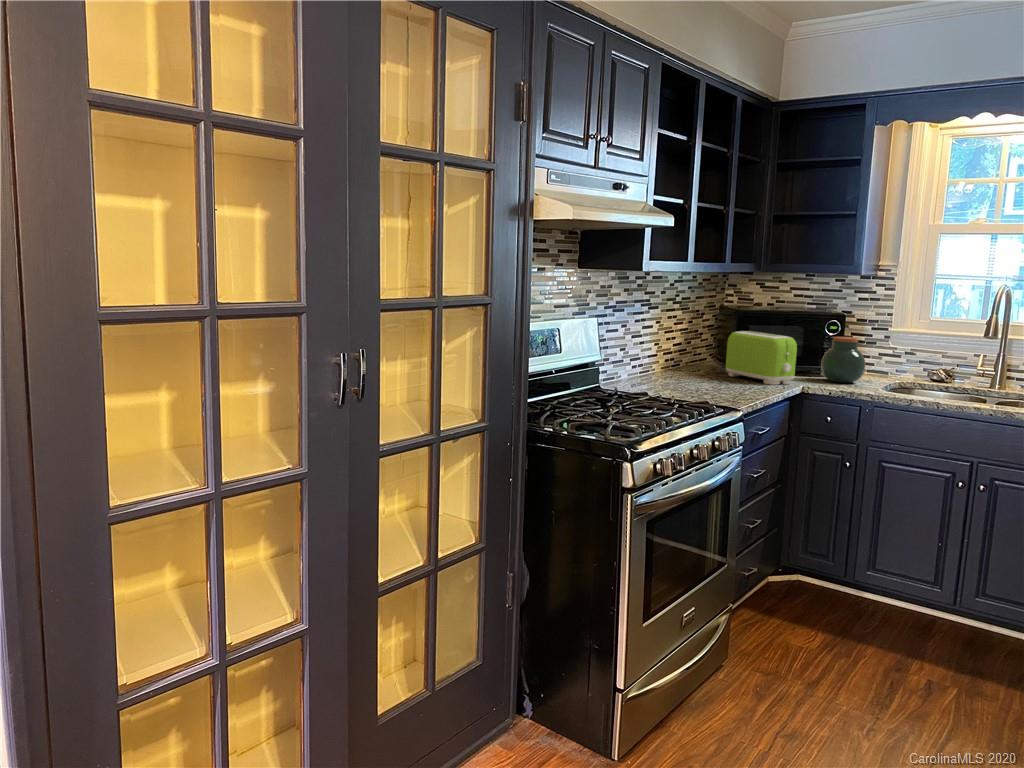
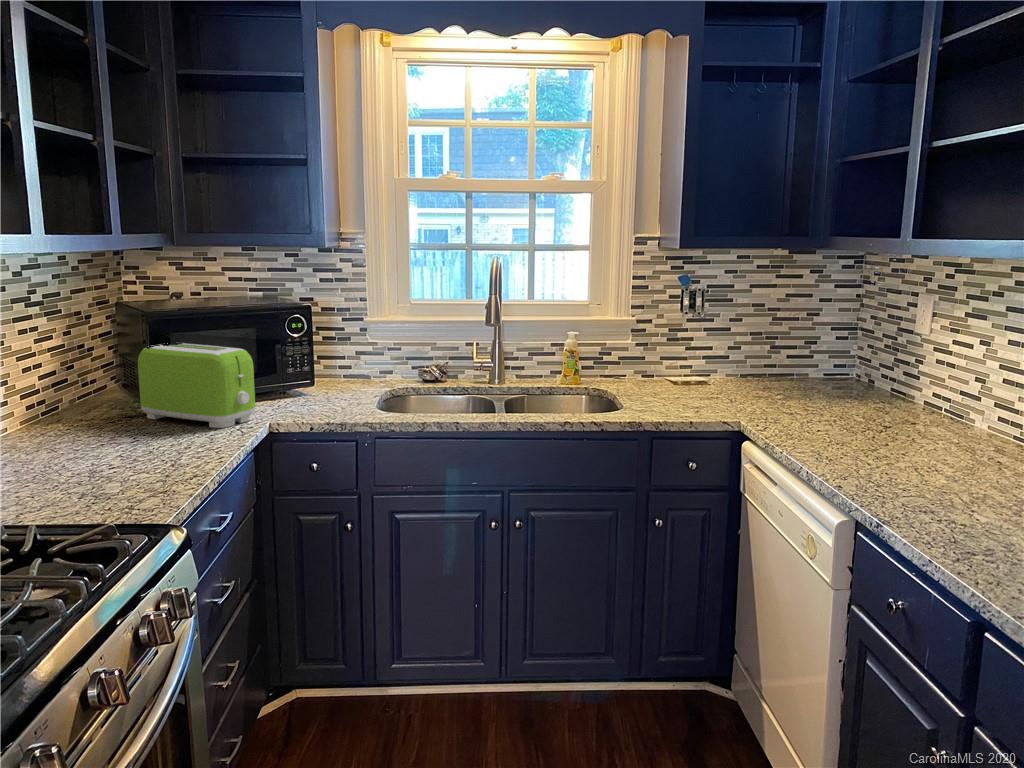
jar: present [821,337,865,383] -> none [288,337,347,403]

